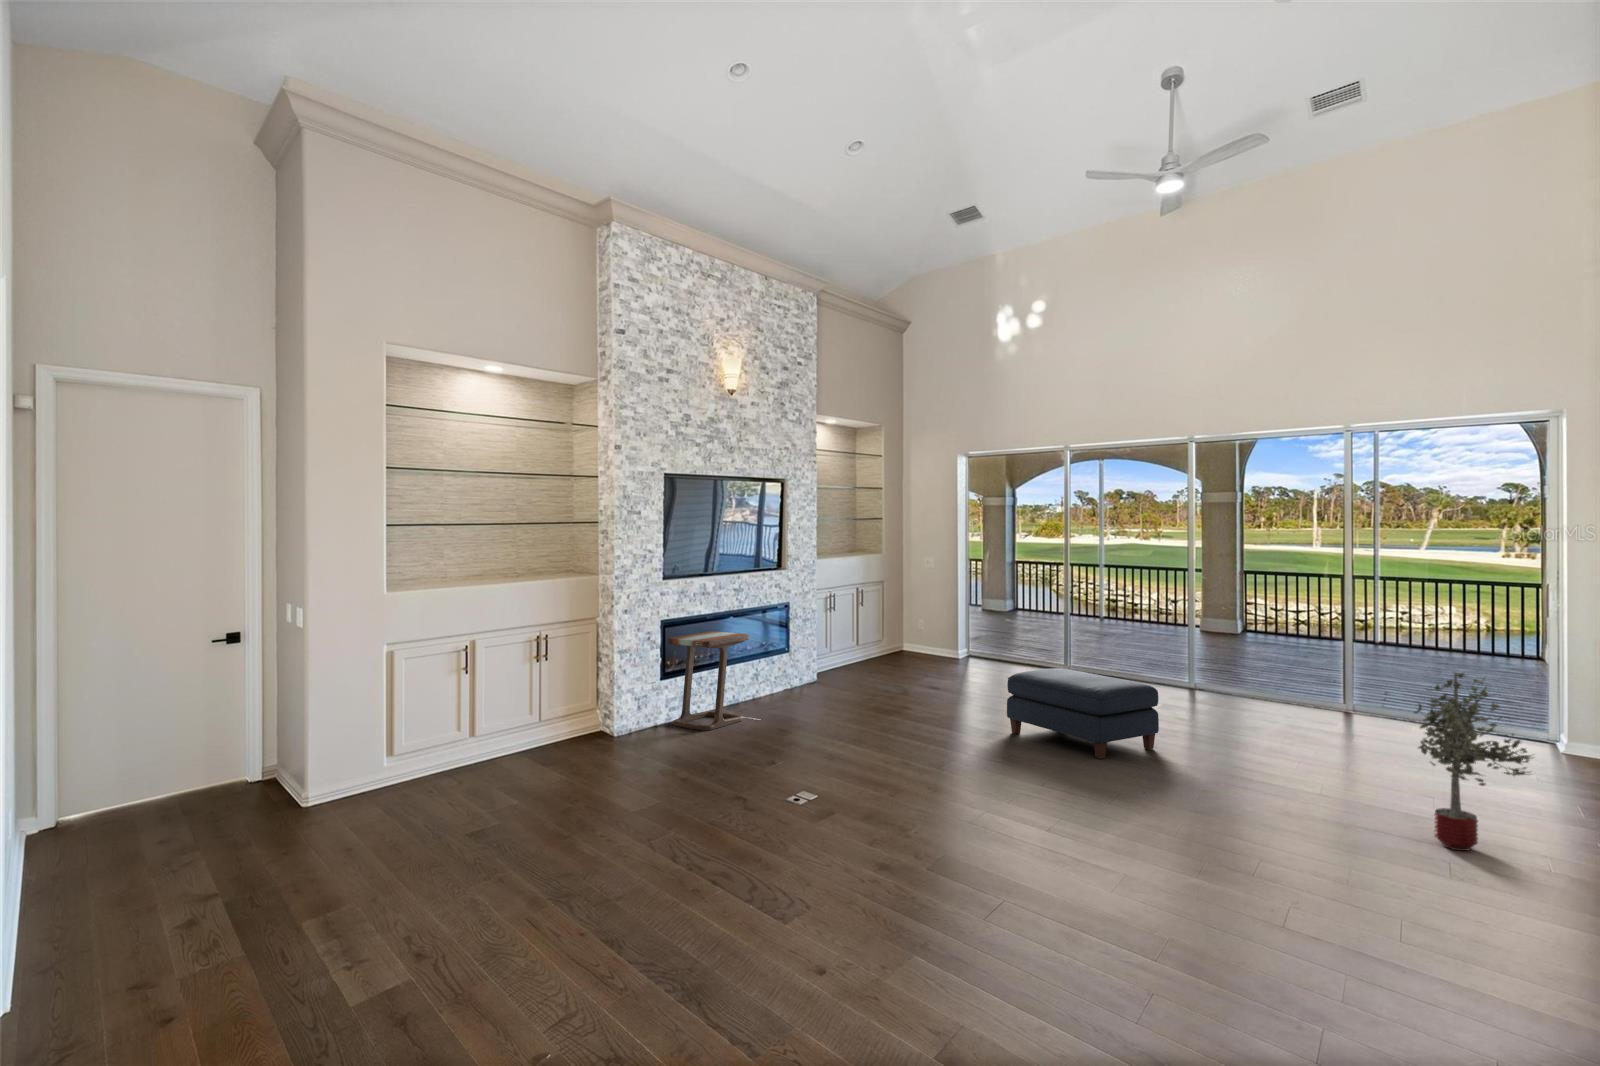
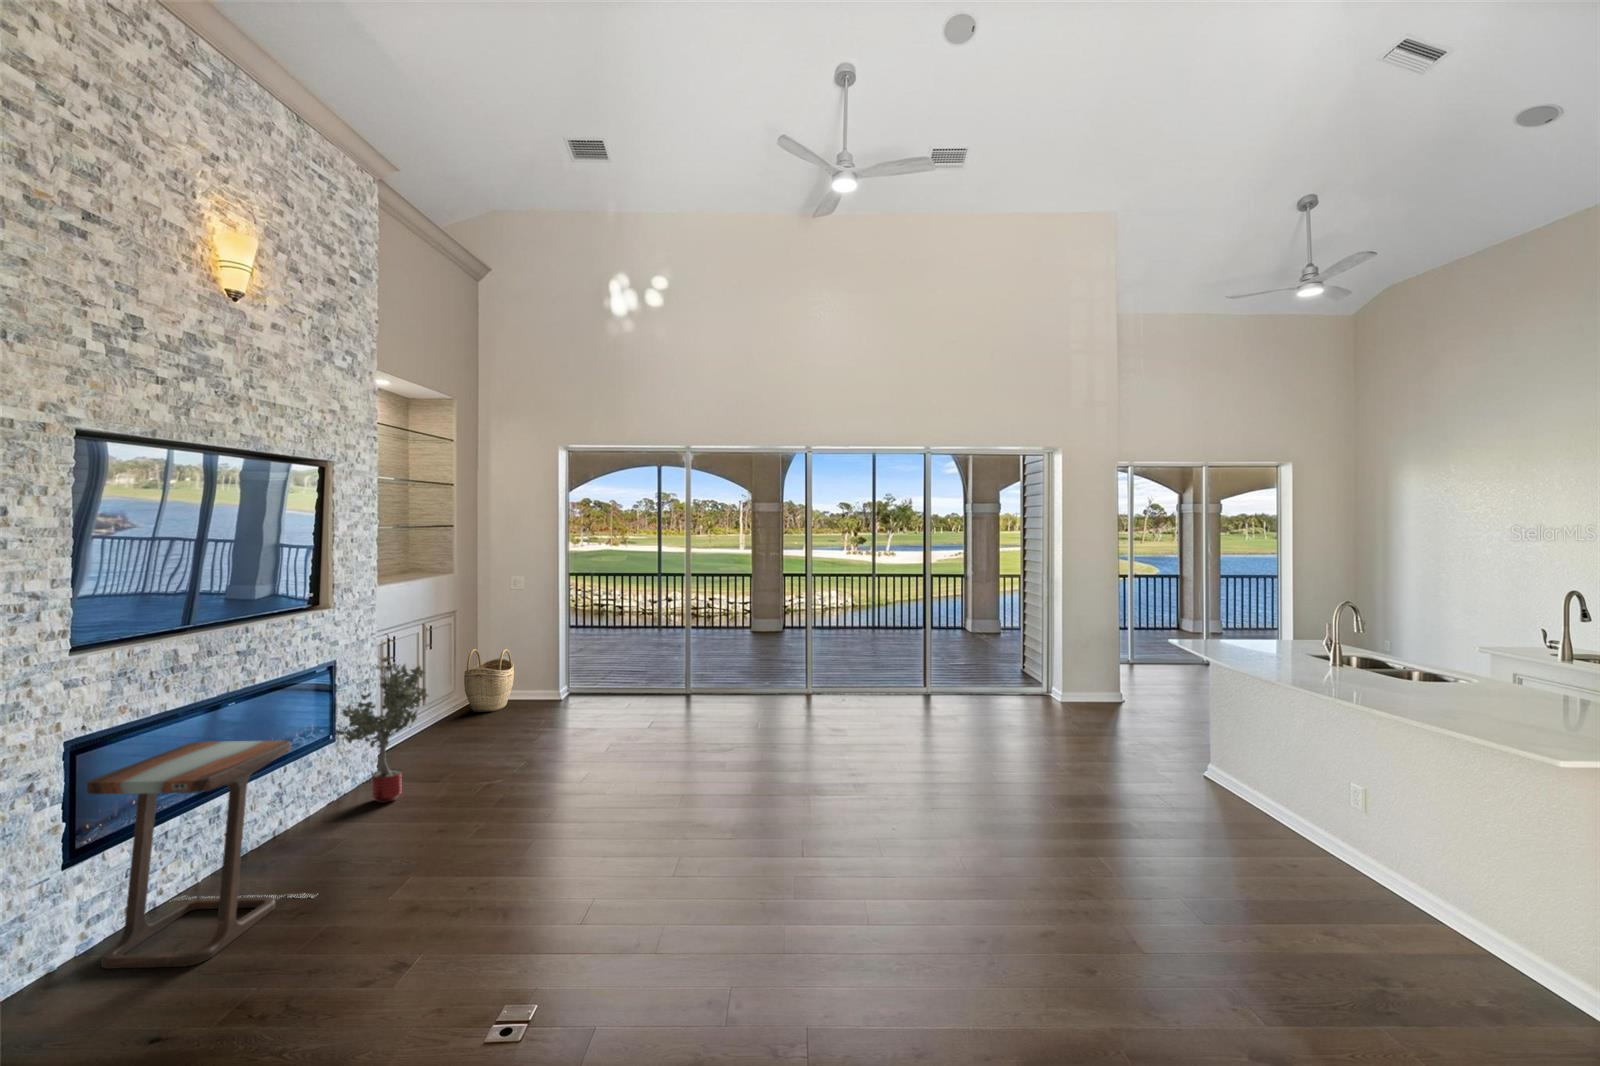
woven basket: none [889,613,927,660] -> present [464,649,514,712]
ottoman: present [1007,668,1159,759] -> none [736,724,927,853]
potted tree: present [1414,673,1531,851] -> present [335,657,428,803]

